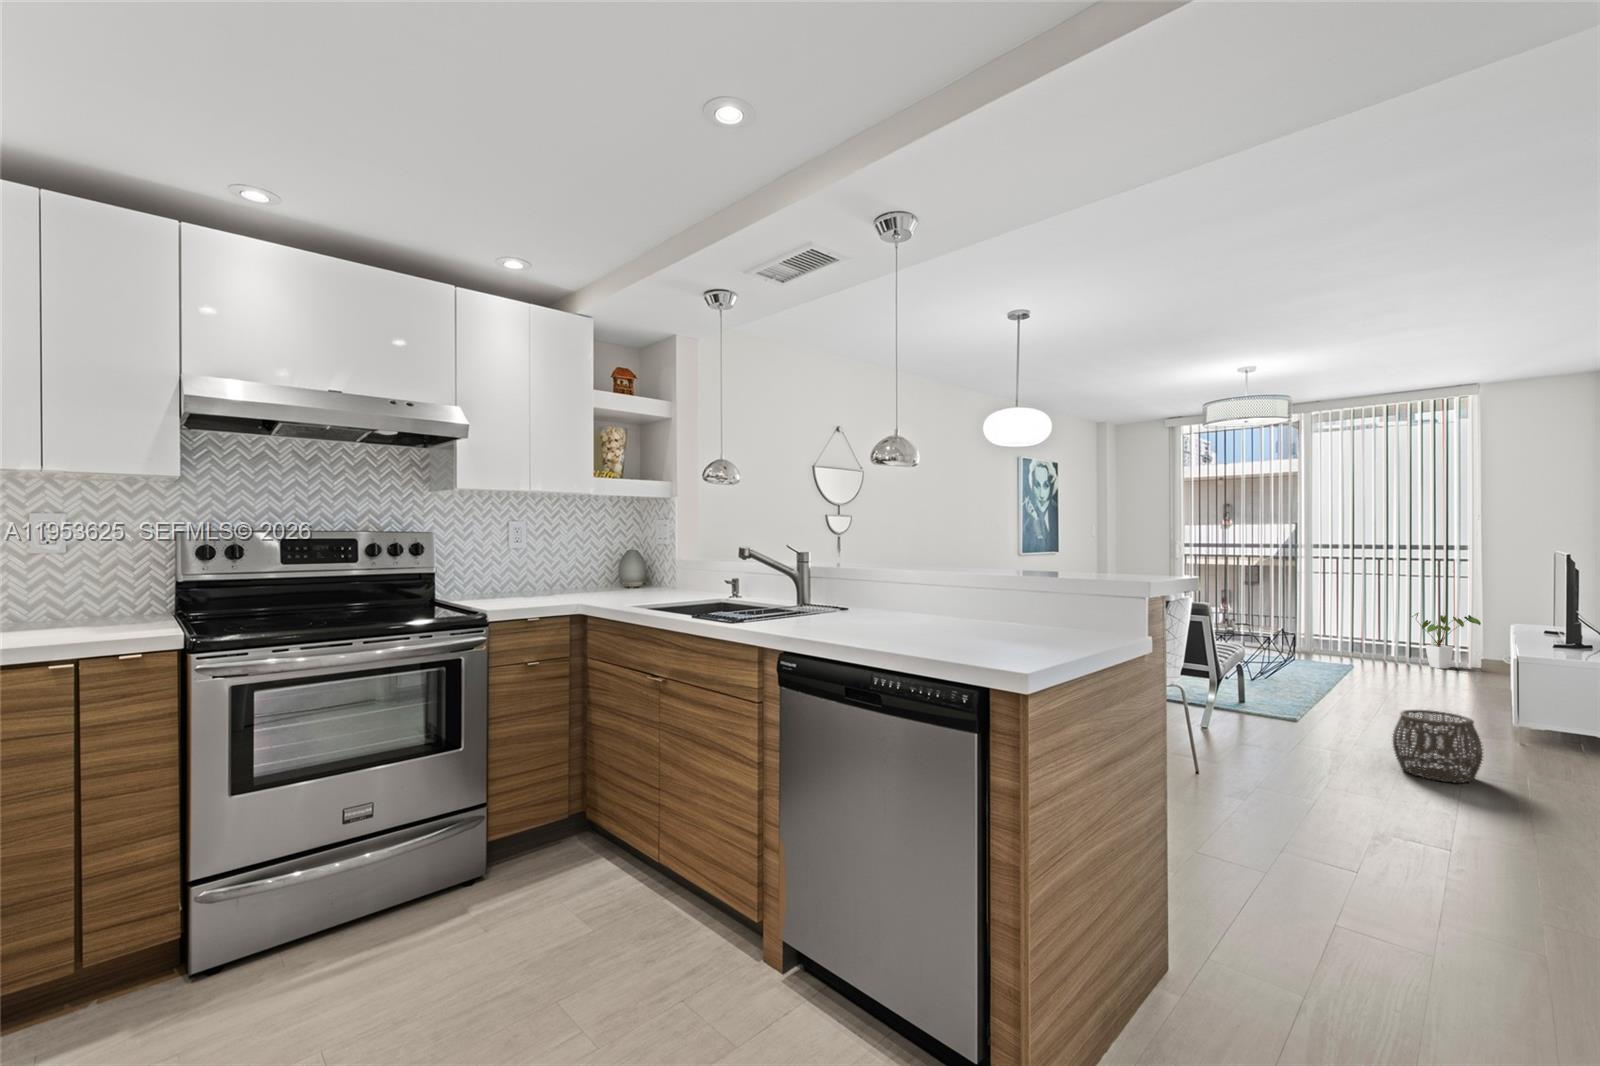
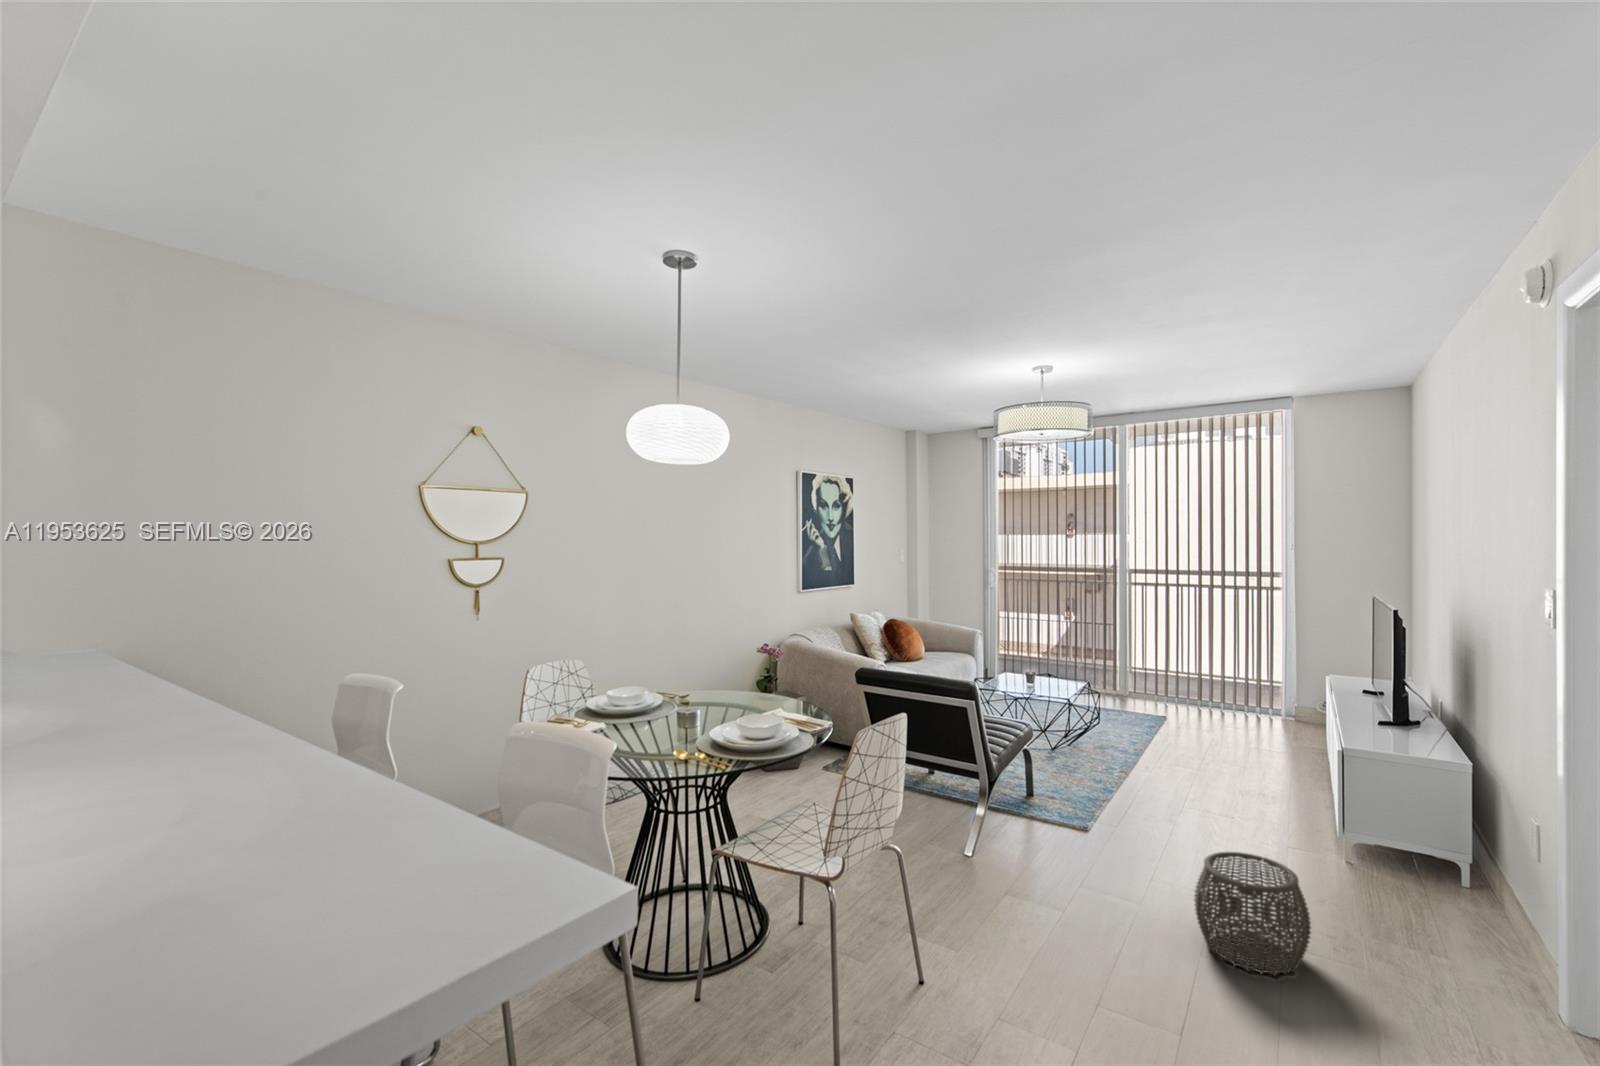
house plant: present [1412,613,1481,669] -> none [1226,654,1299,718]

